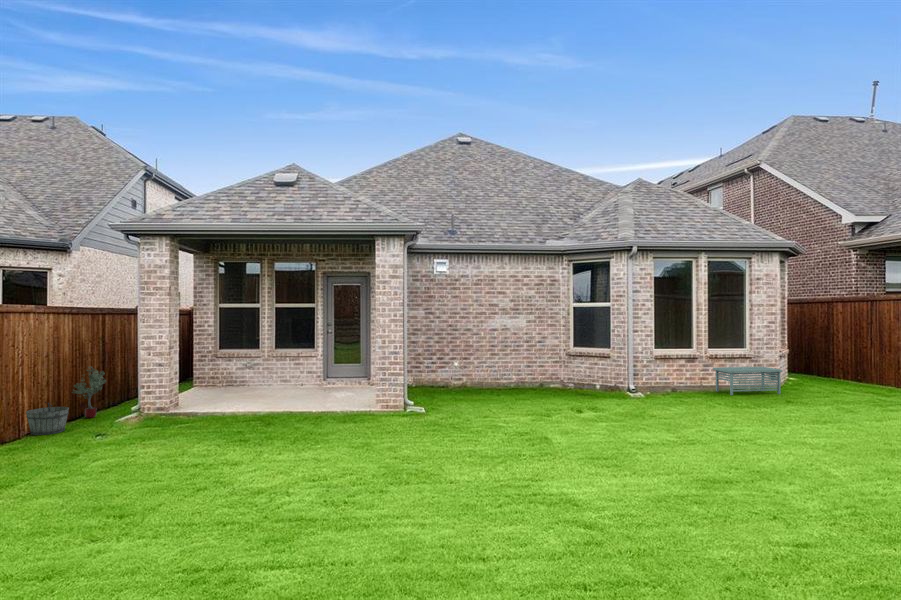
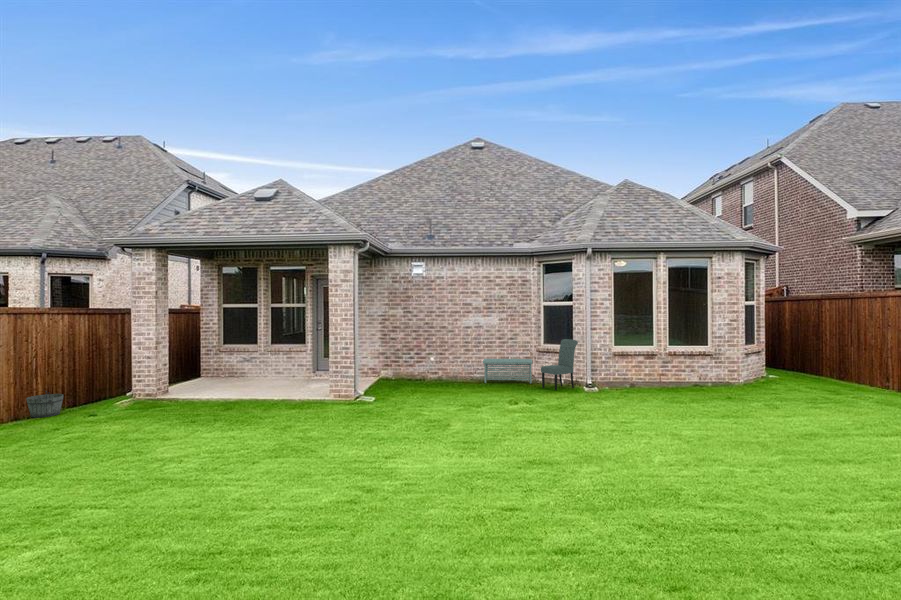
chair: none [582,342,619,396] -> present [541,339,578,390]
potted tree: present [72,367,106,418] -> none [75,359,108,403]
storage bench: present [713,367,782,395] -> present [483,359,532,383]

